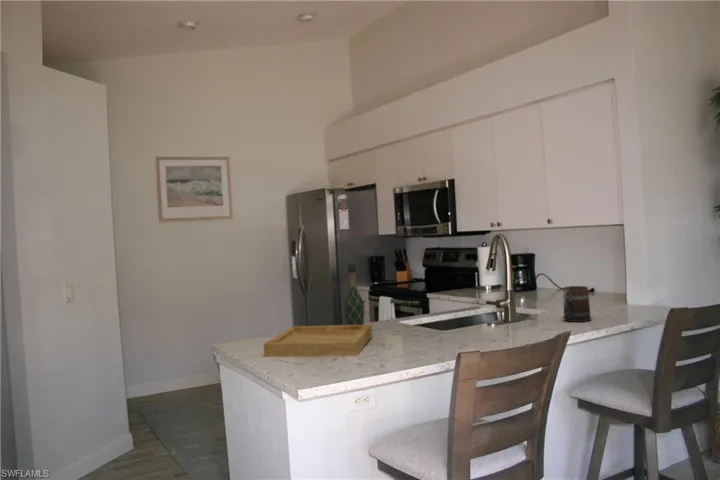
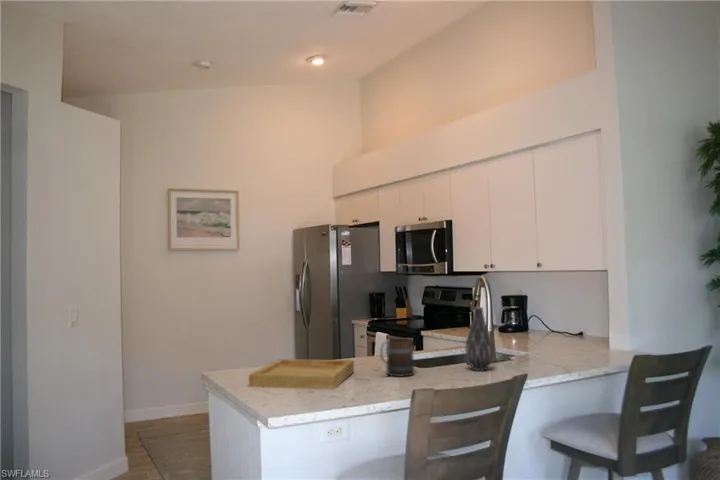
wine bottle: present [344,264,364,325] -> none [331,301,350,365]
vase: none [488,264,517,331] -> present [465,307,494,371]
mug: present [563,286,591,322] -> present [380,339,414,377]

